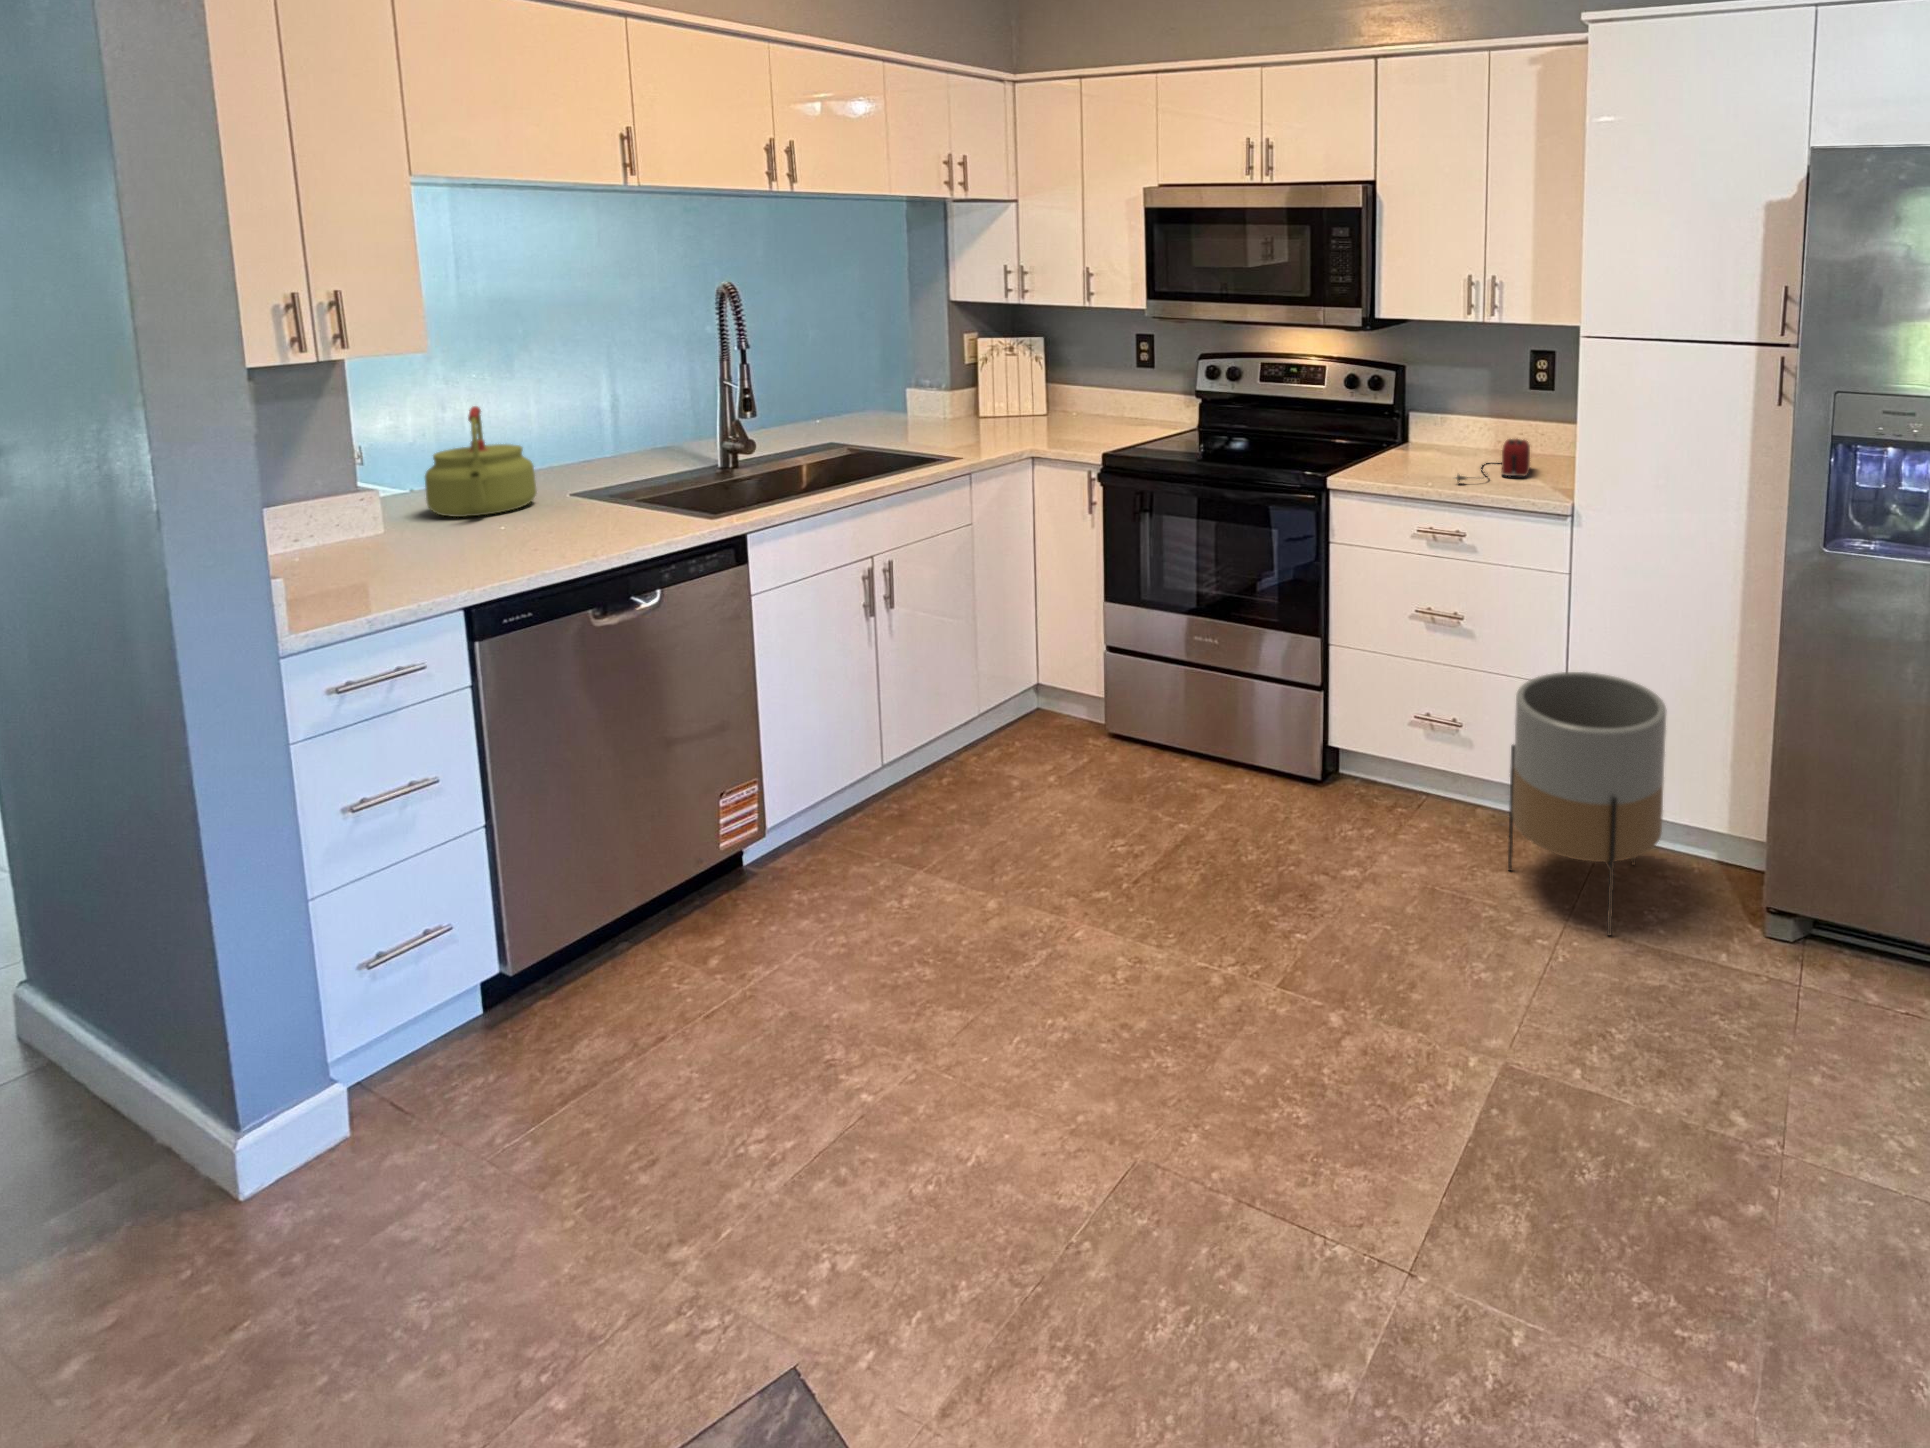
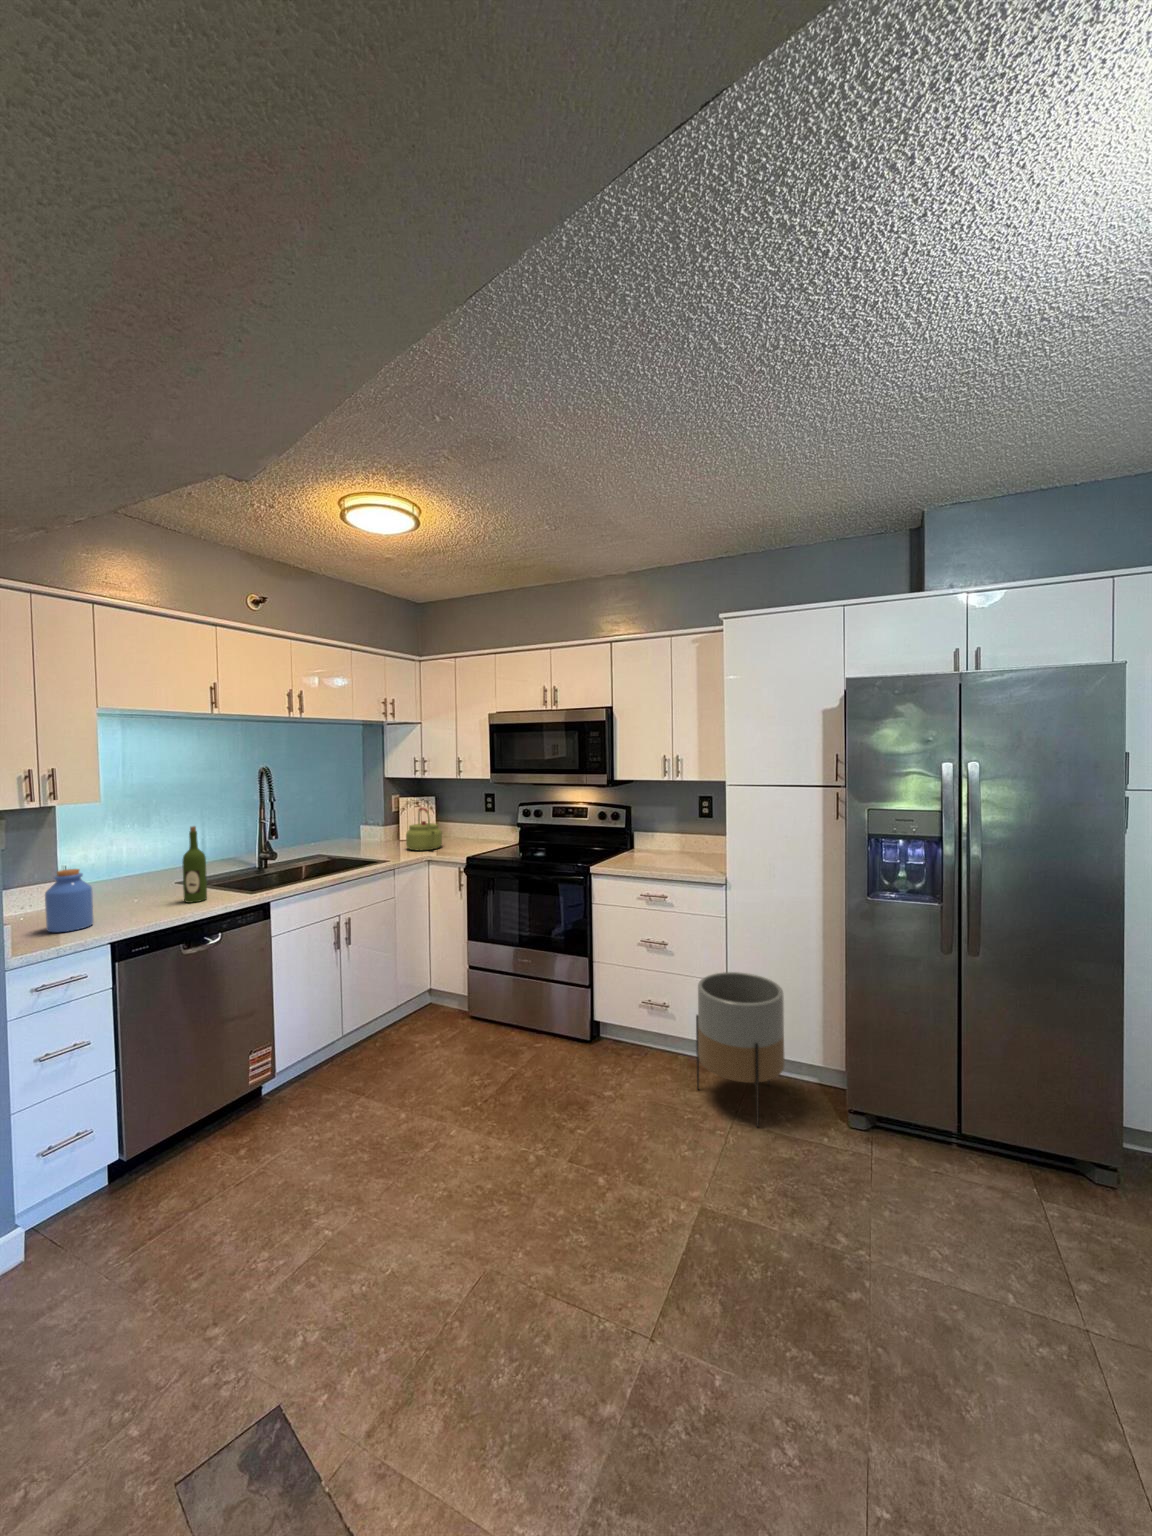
wine bottle: none [583,398,631,536] -> present [183,826,207,903]
kettle: present [425,406,537,517] -> present [406,807,442,850]
toaster: present [1456,439,1530,483] -> none [658,843,699,867]
jar: none [337,477,429,591] -> present [45,869,94,932]

